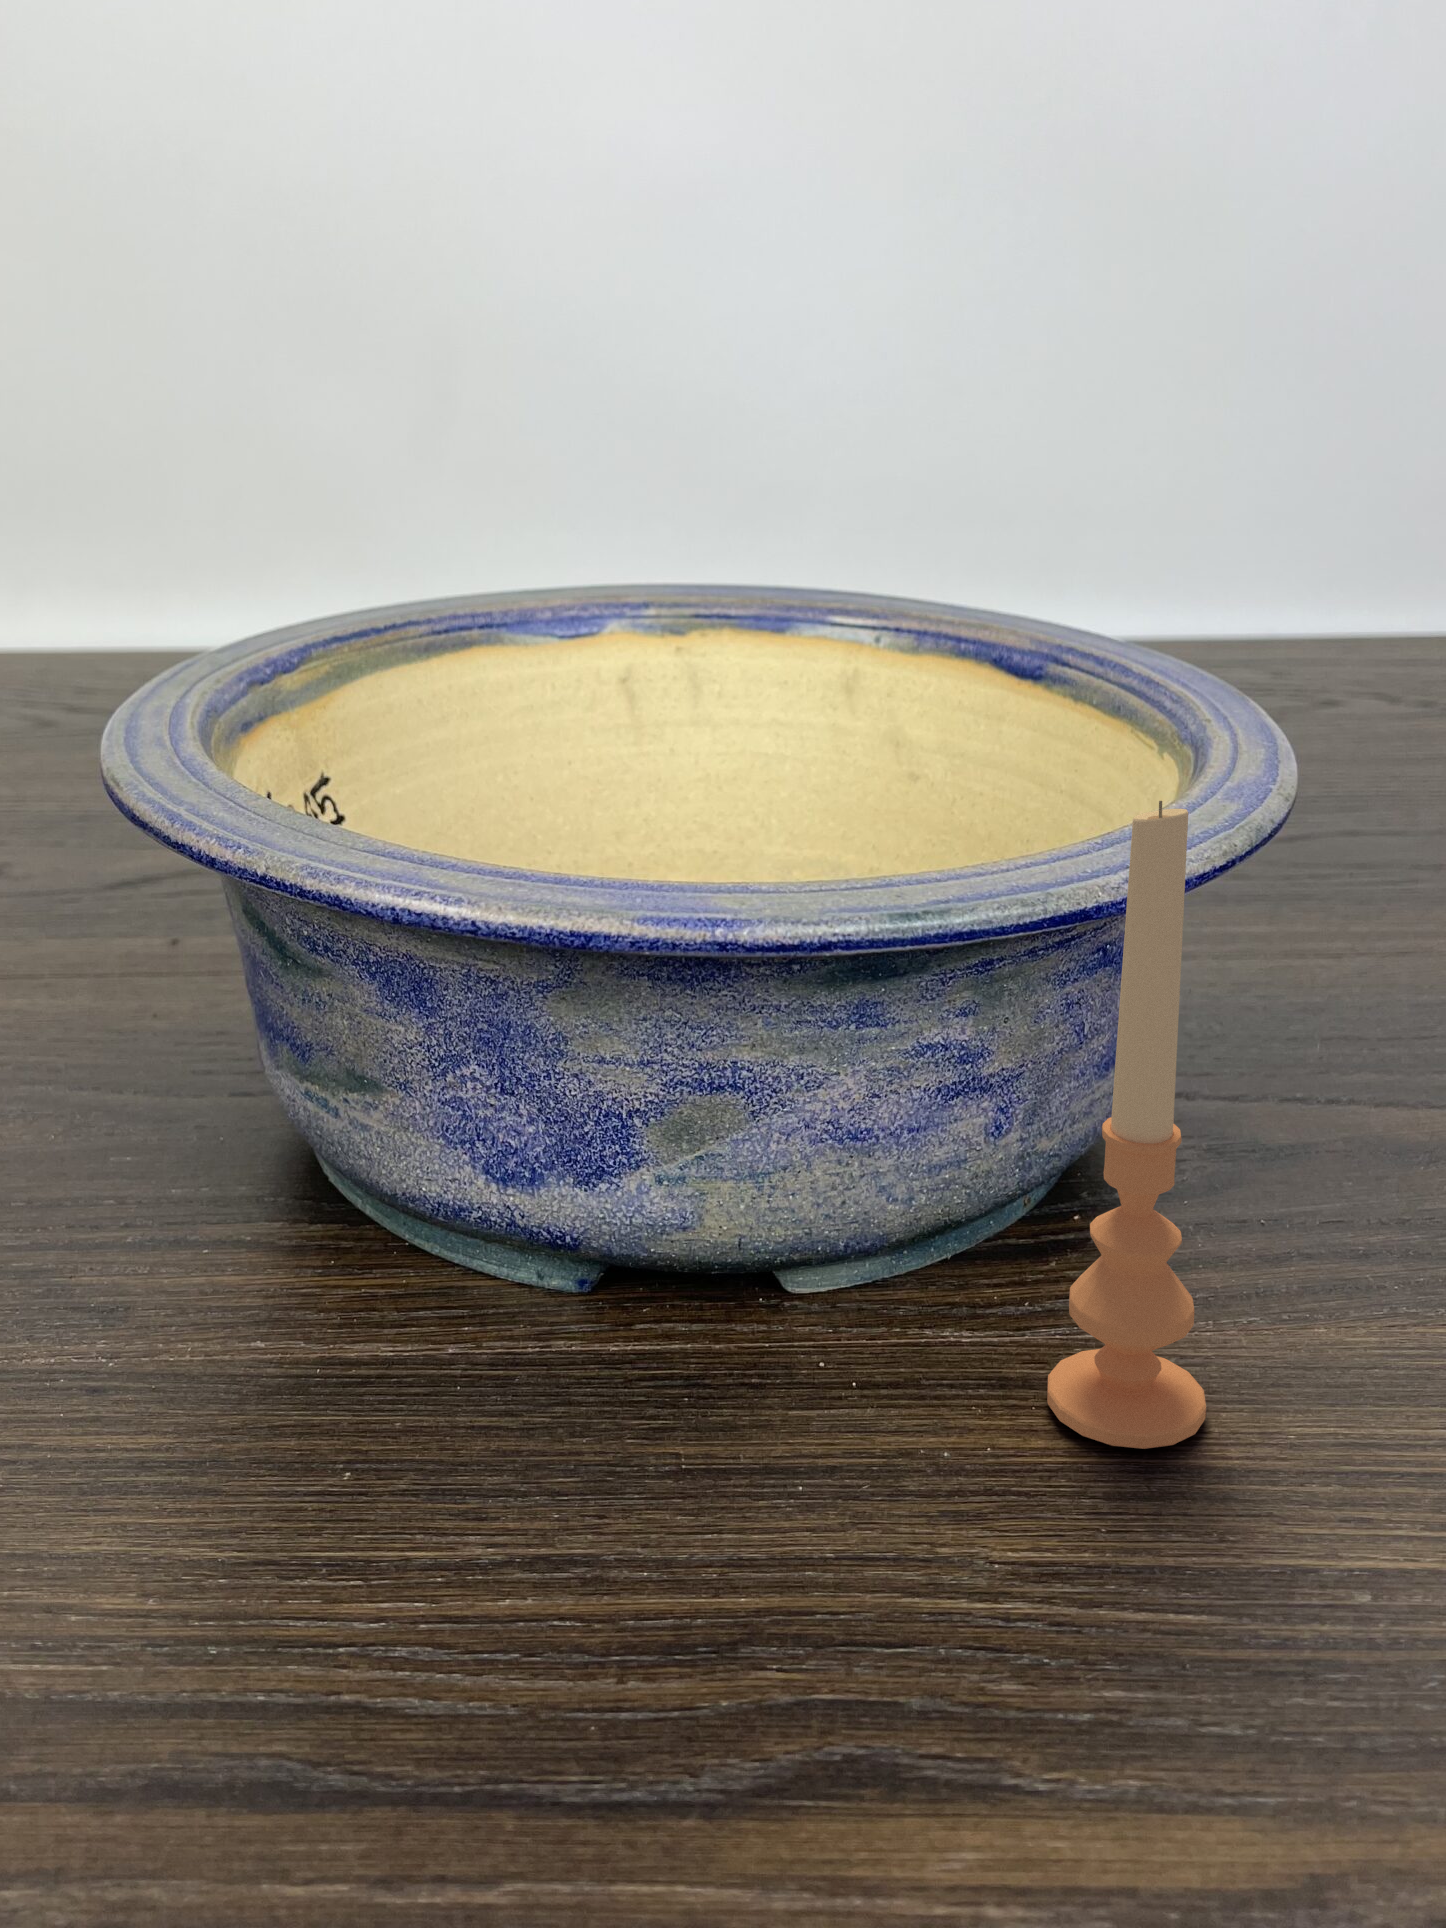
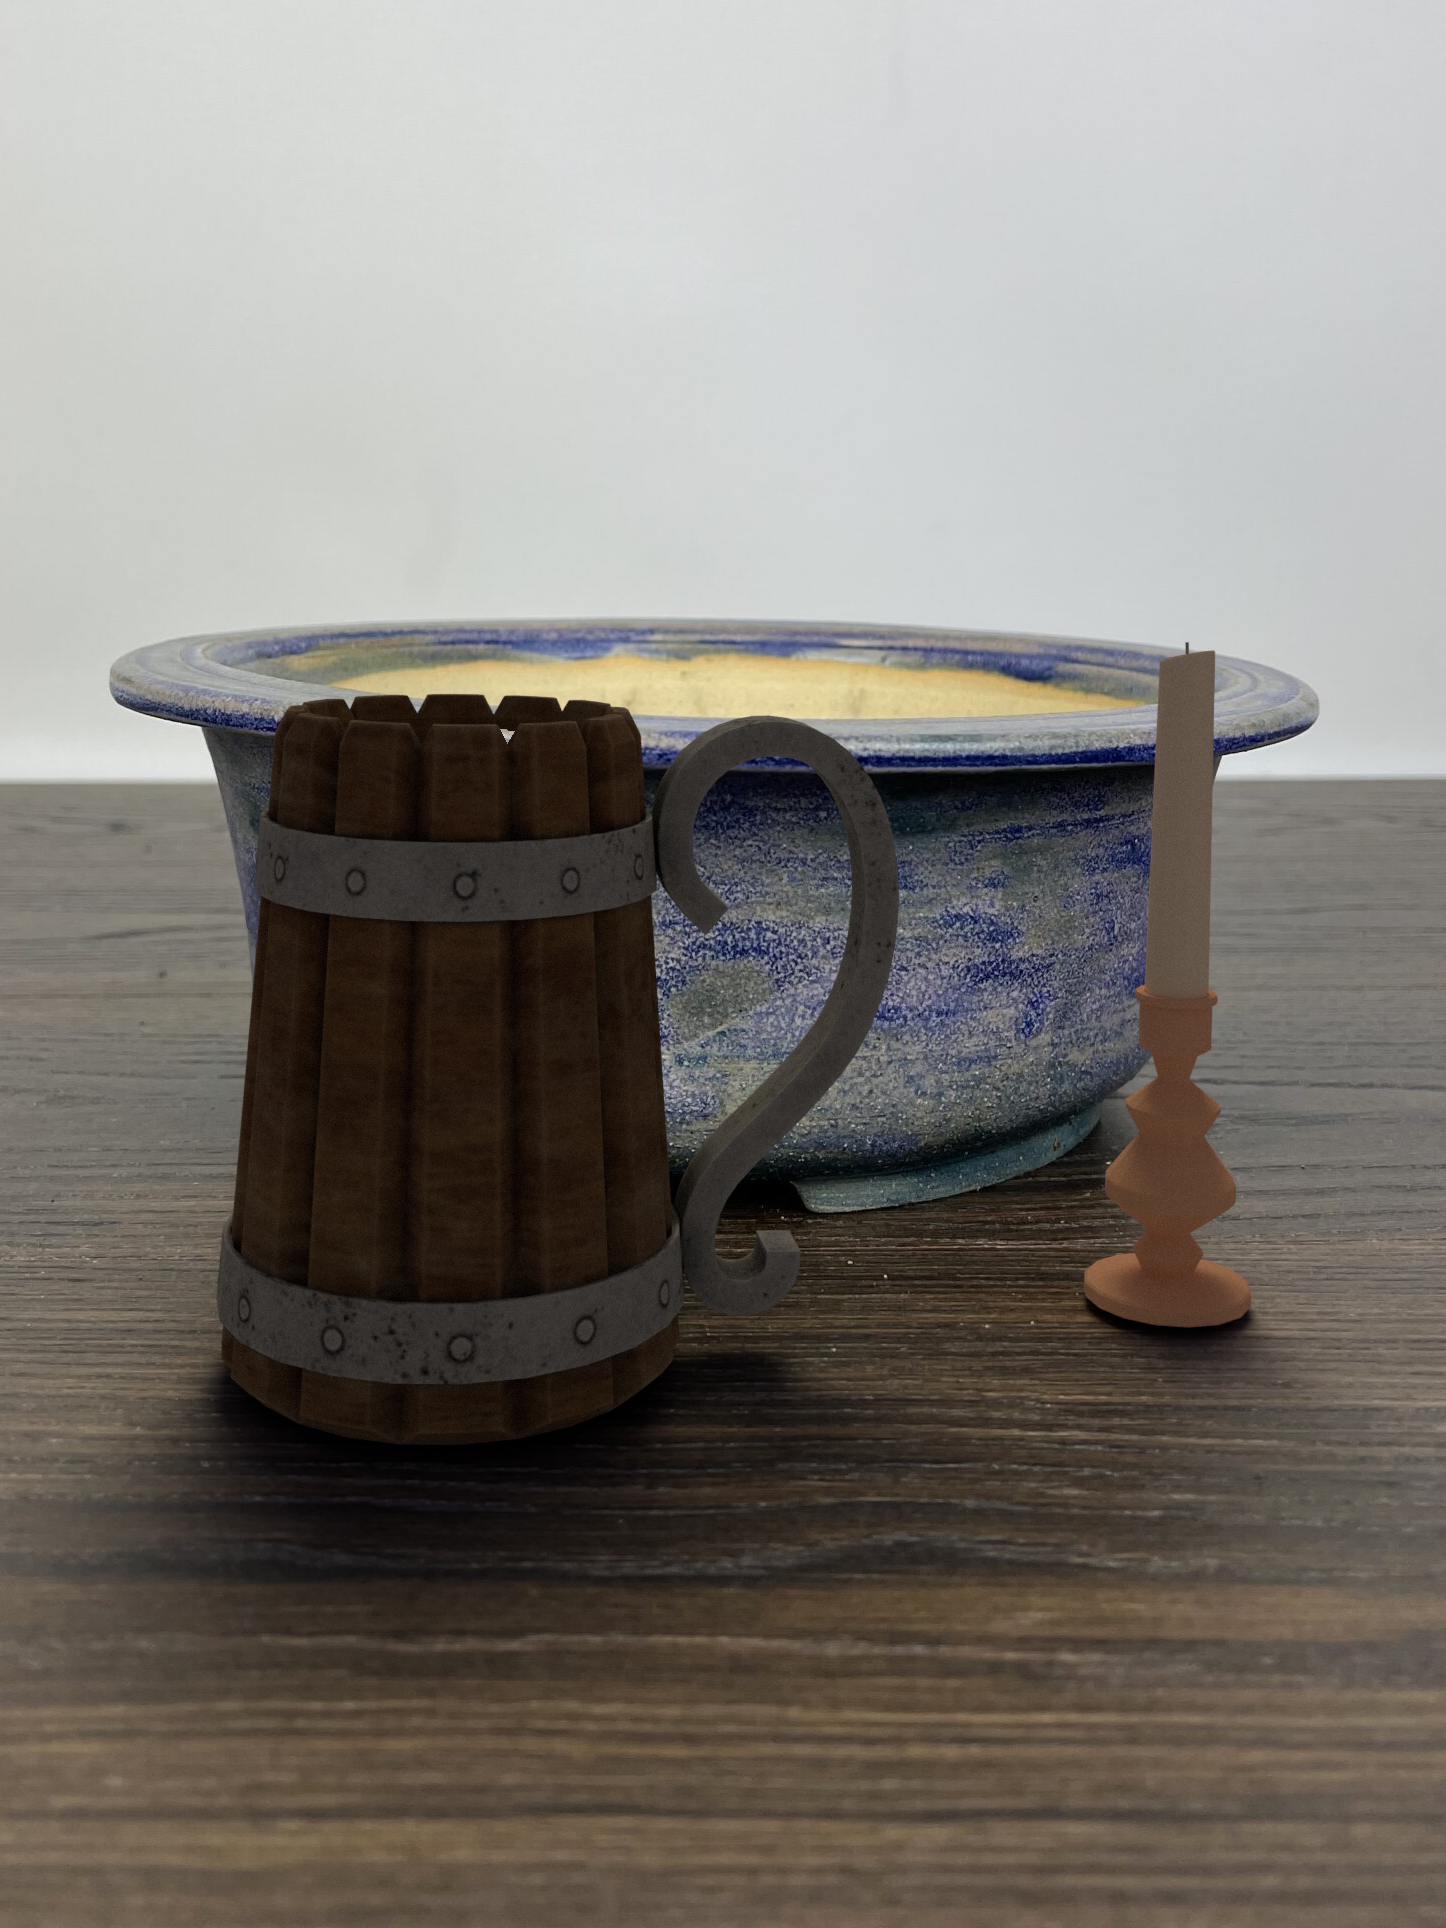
mug: none [215,859,867,1626] -> present [216,694,899,1445]

